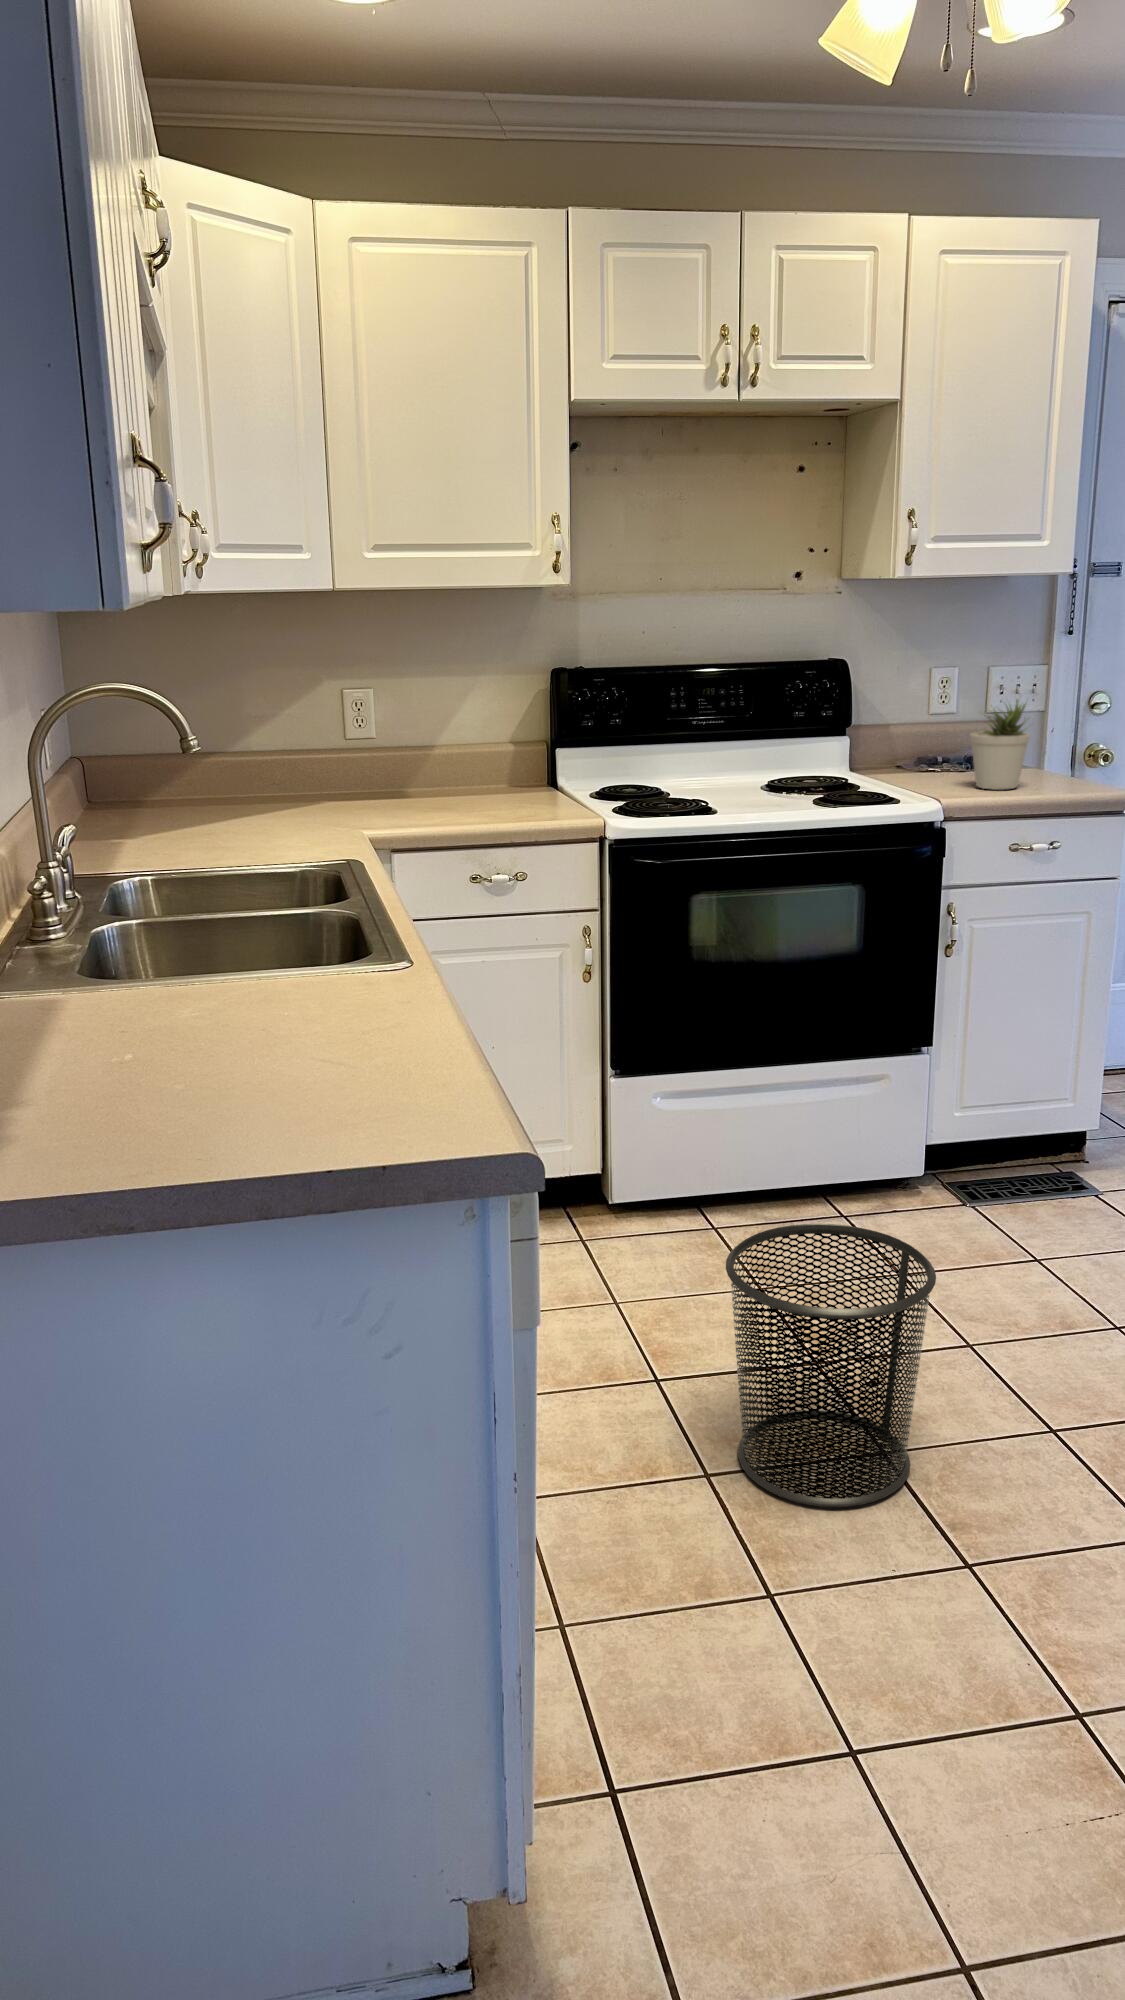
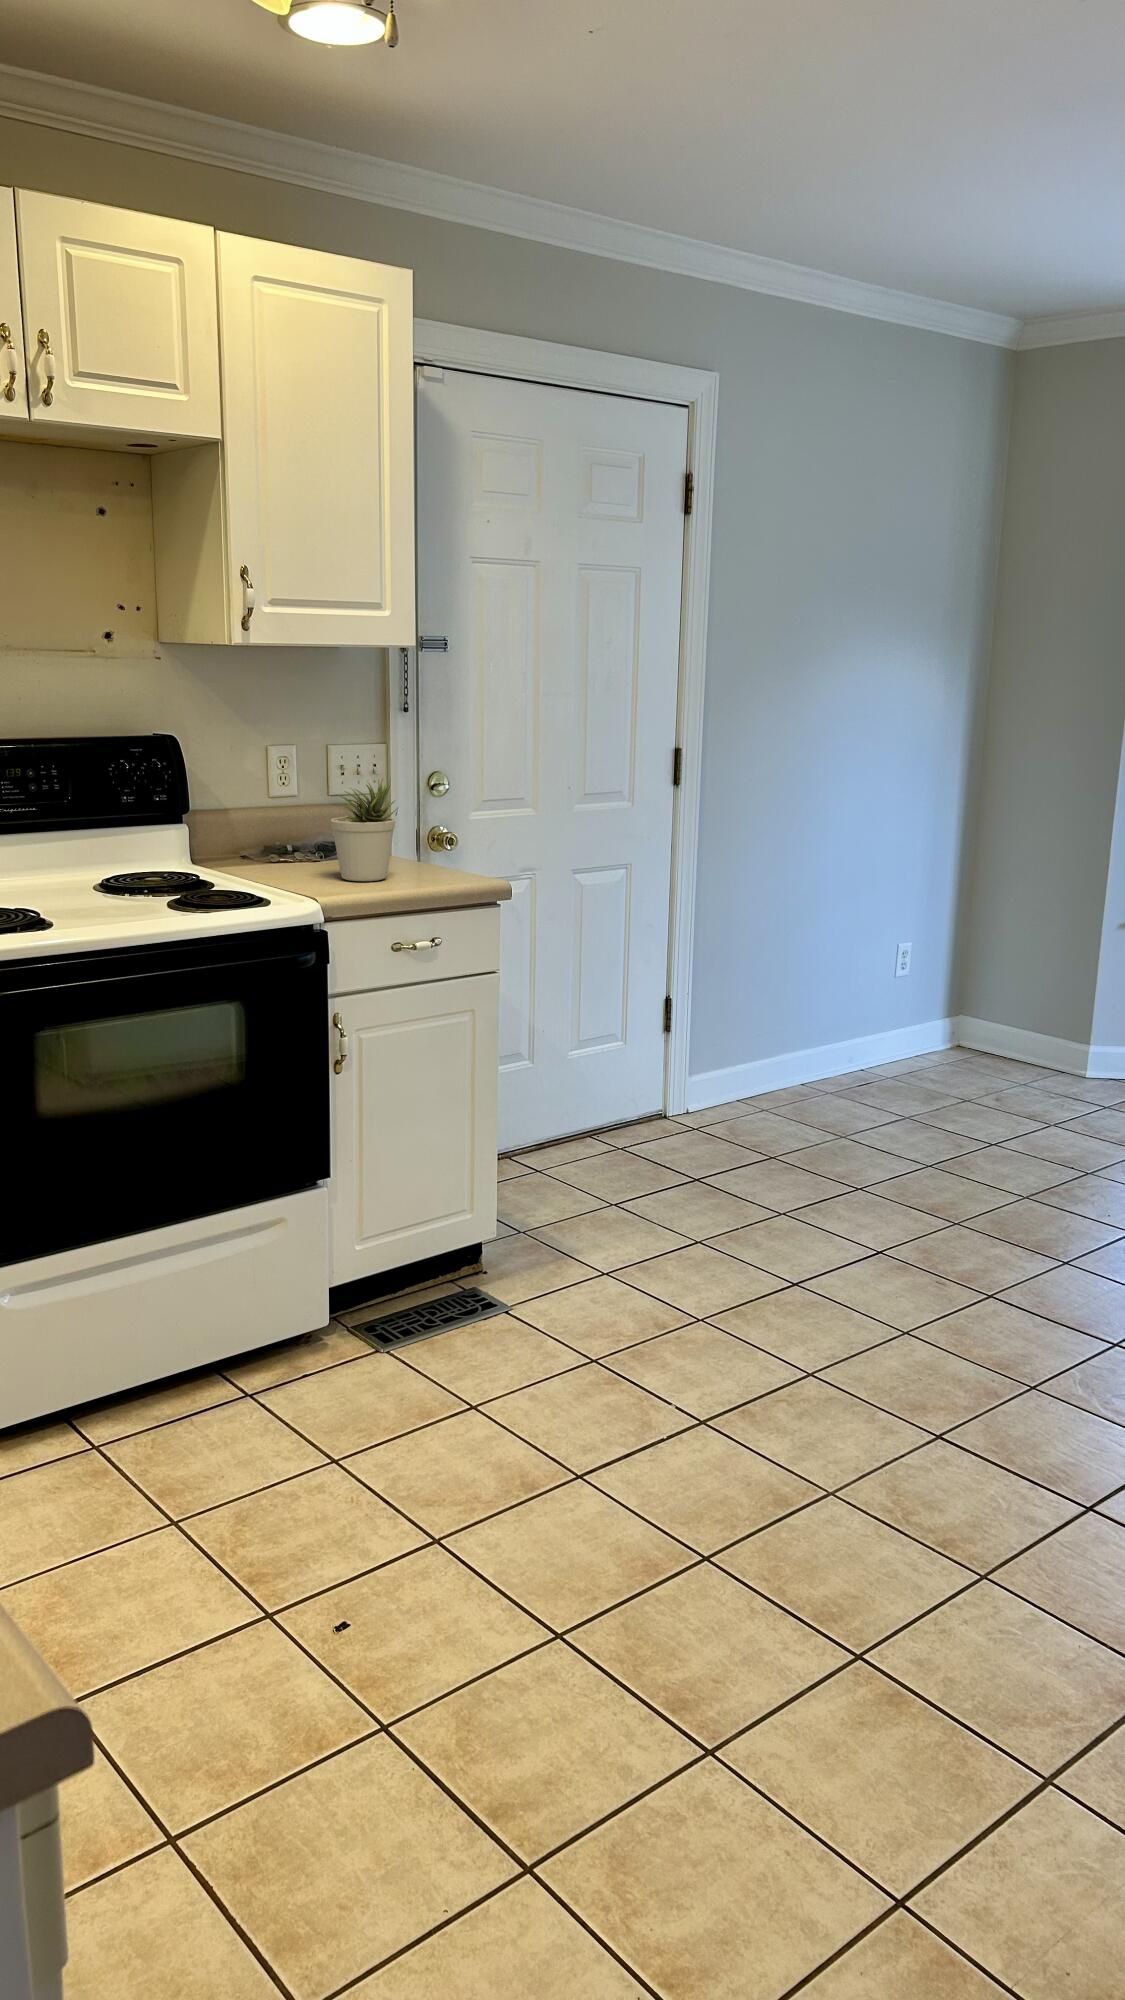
waste bin: present [726,1224,936,1507] -> none [171,1450,444,1843]

